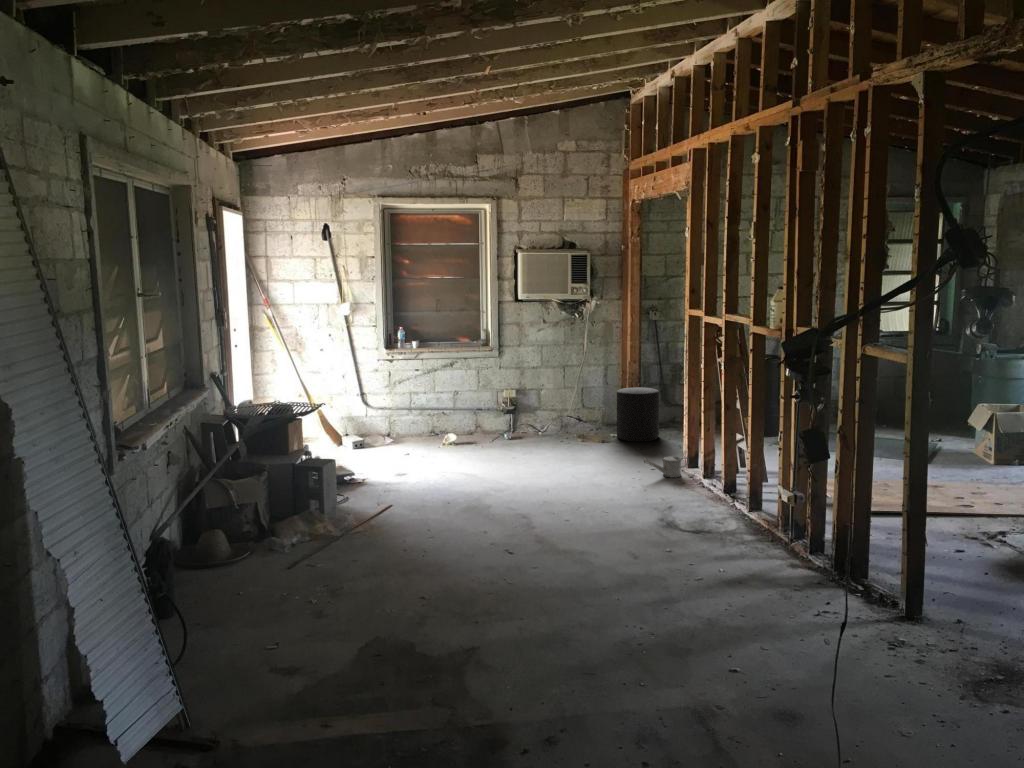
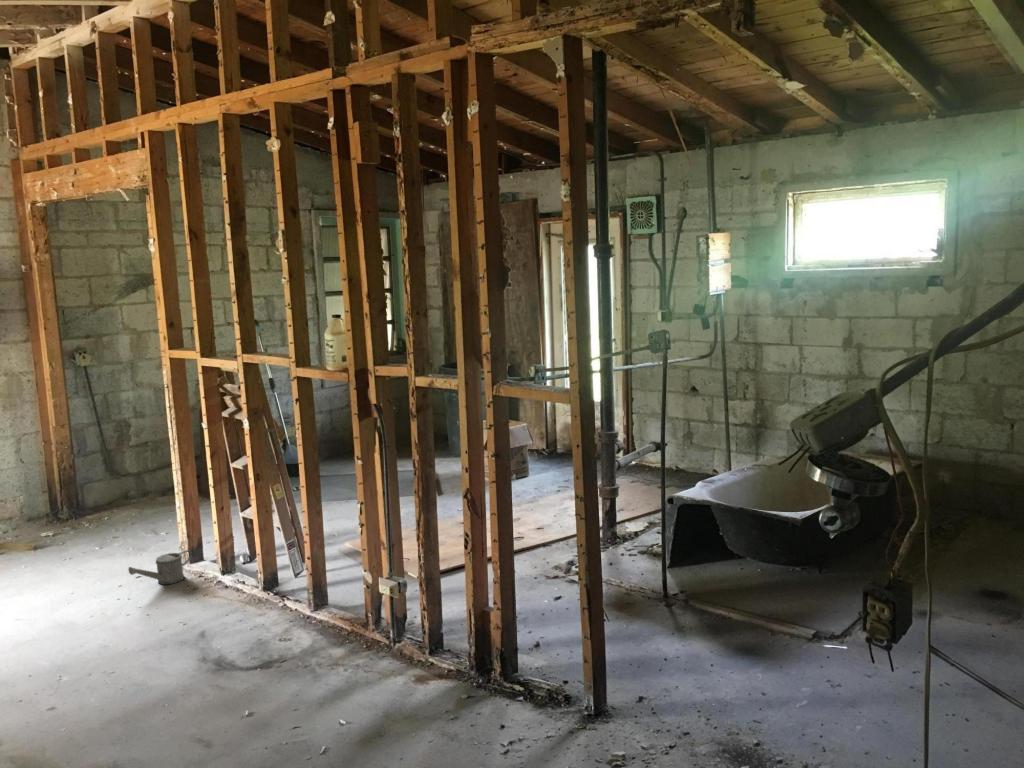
stool: present [617,387,659,441] -> none [45,459,117,538]

